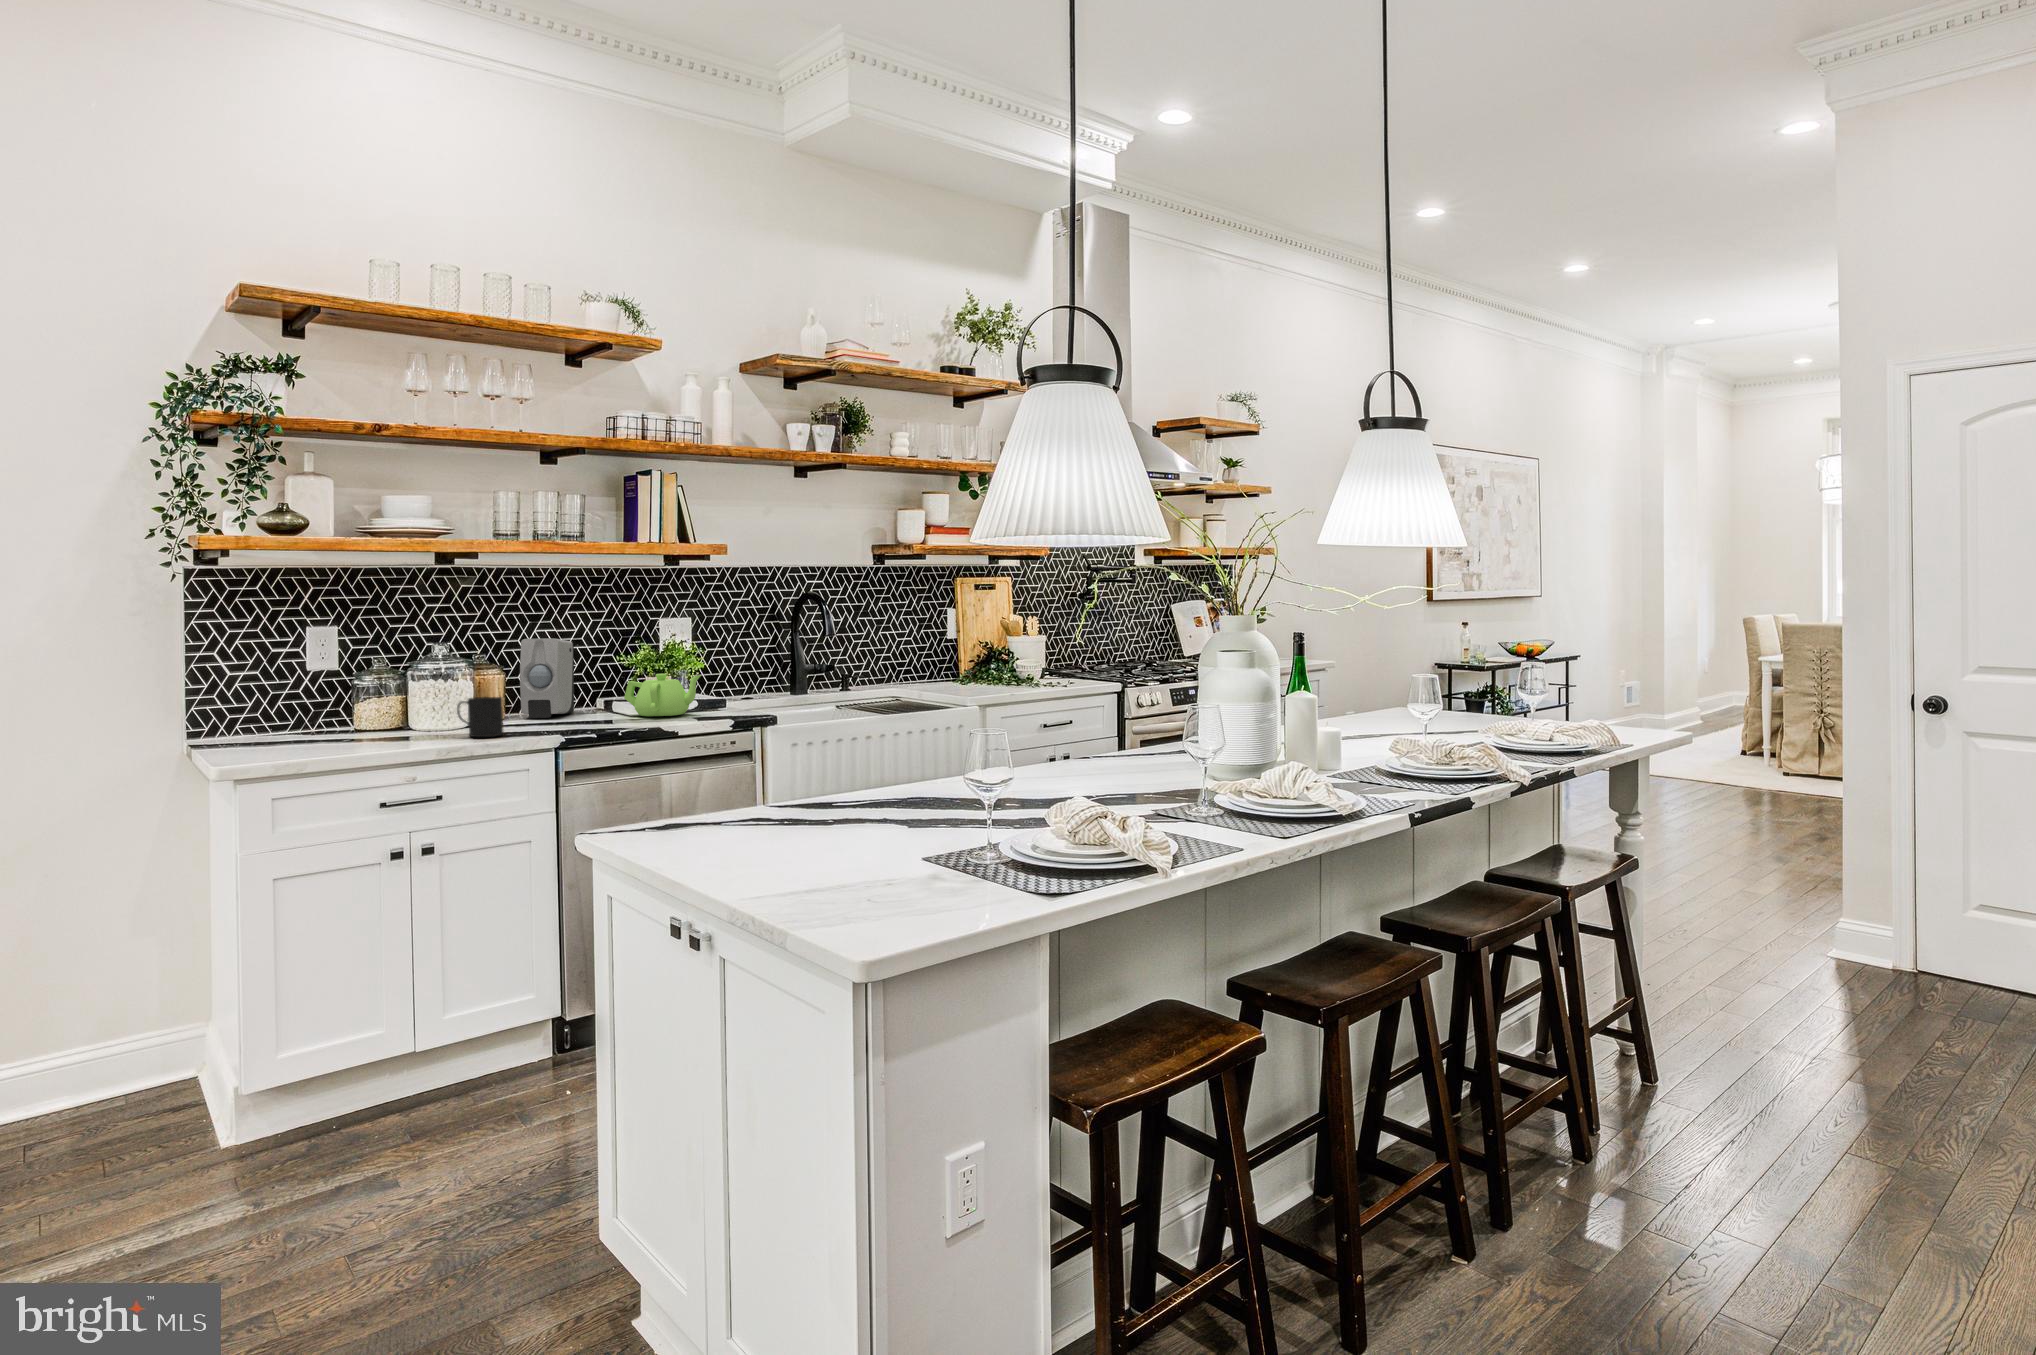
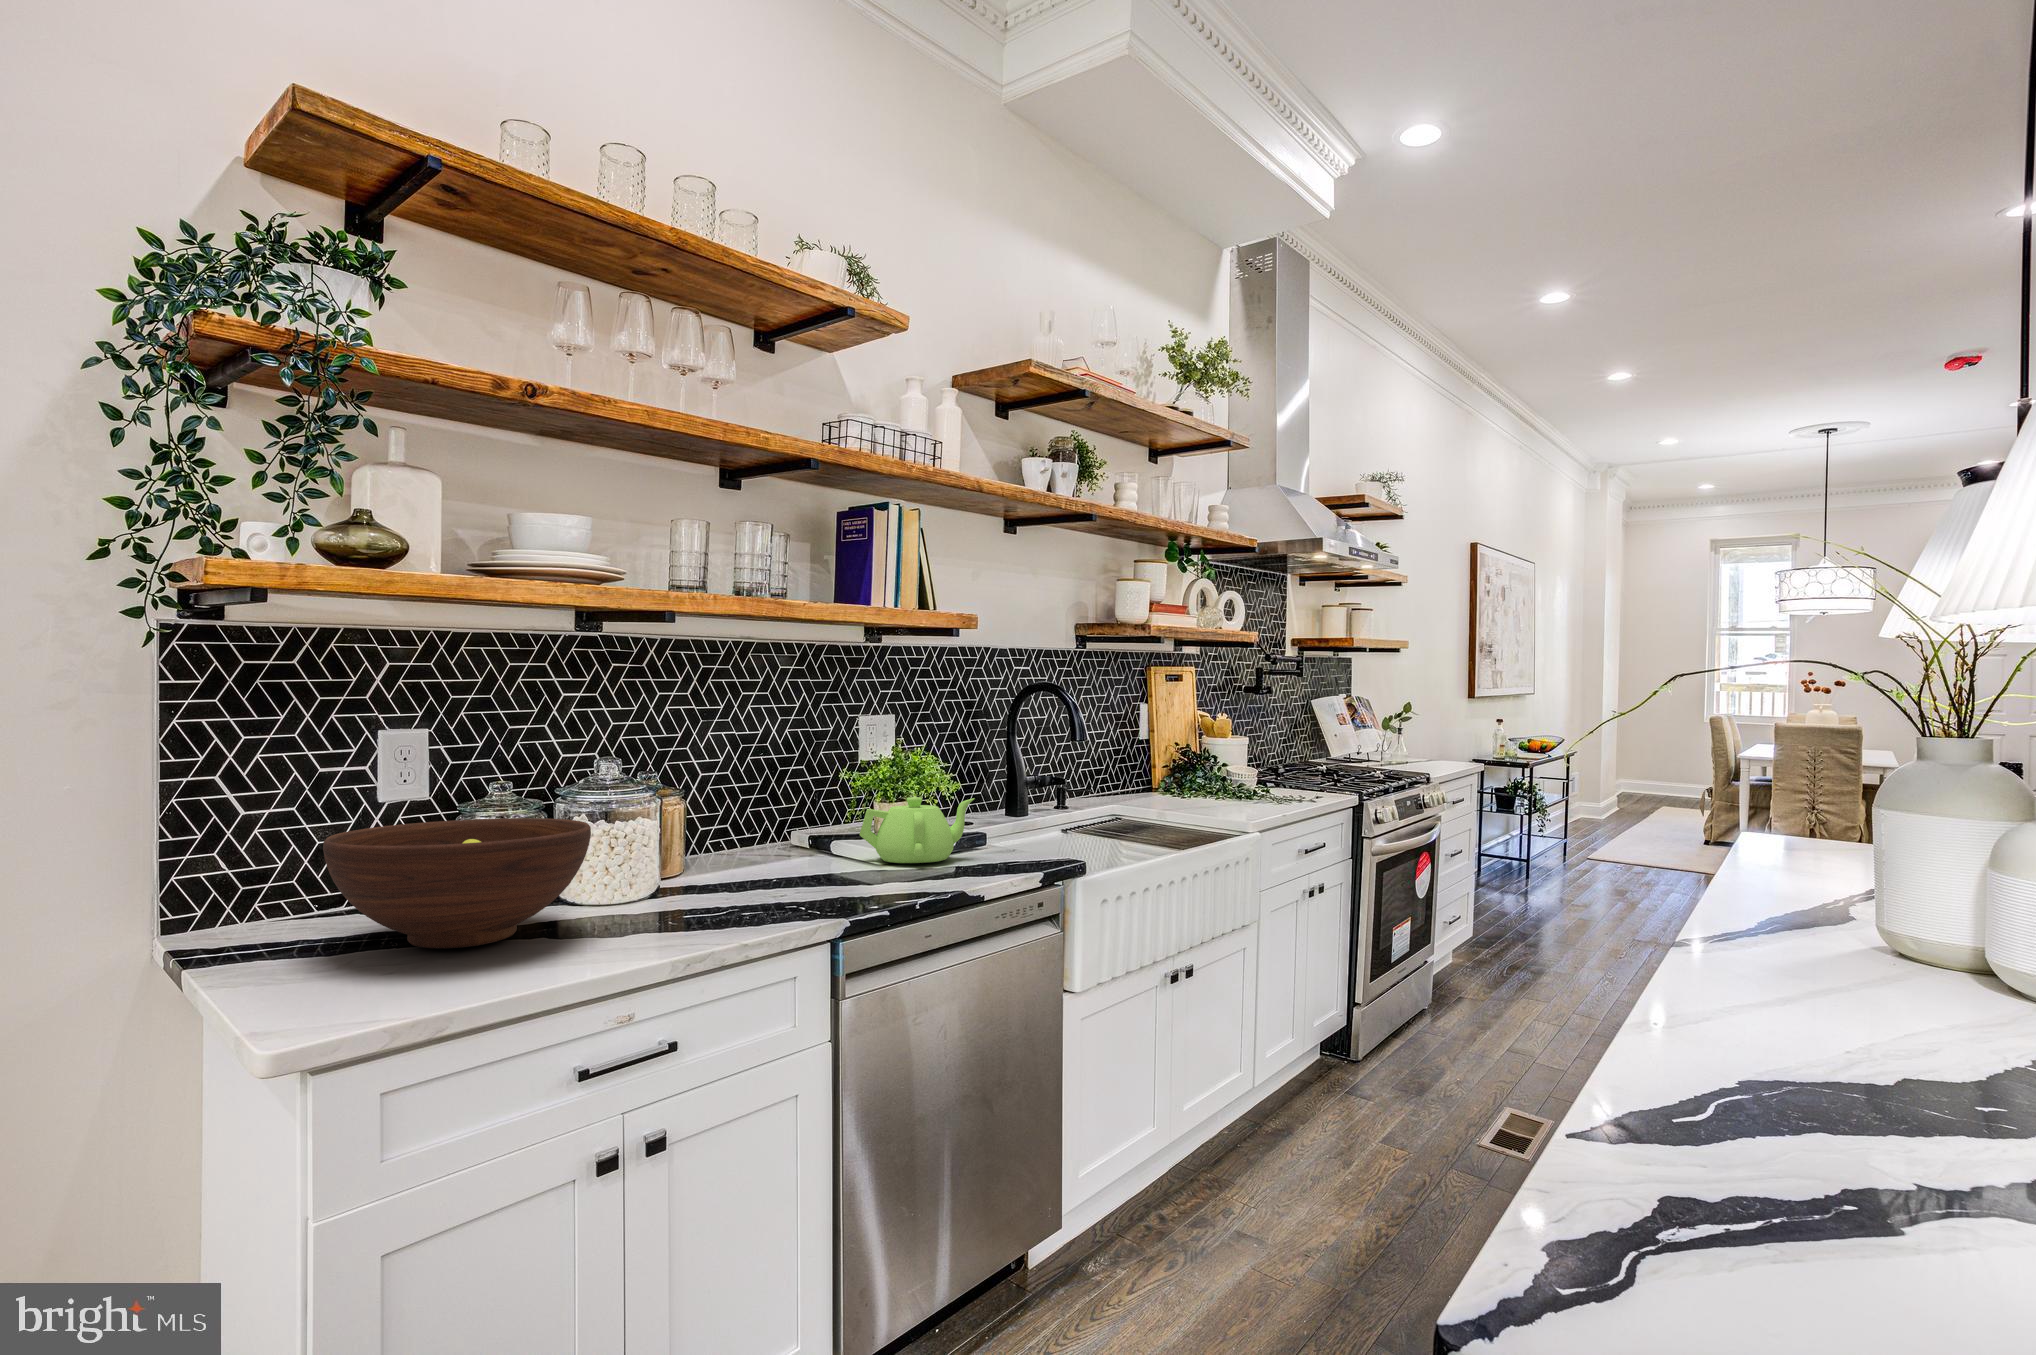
soap dispenser: present [520,638,574,718] -> none [713,745,774,871]
fruit bowl: none [259,679,406,744] -> present [323,818,591,949]
mug: present [457,697,504,737] -> none [674,846,746,920]

